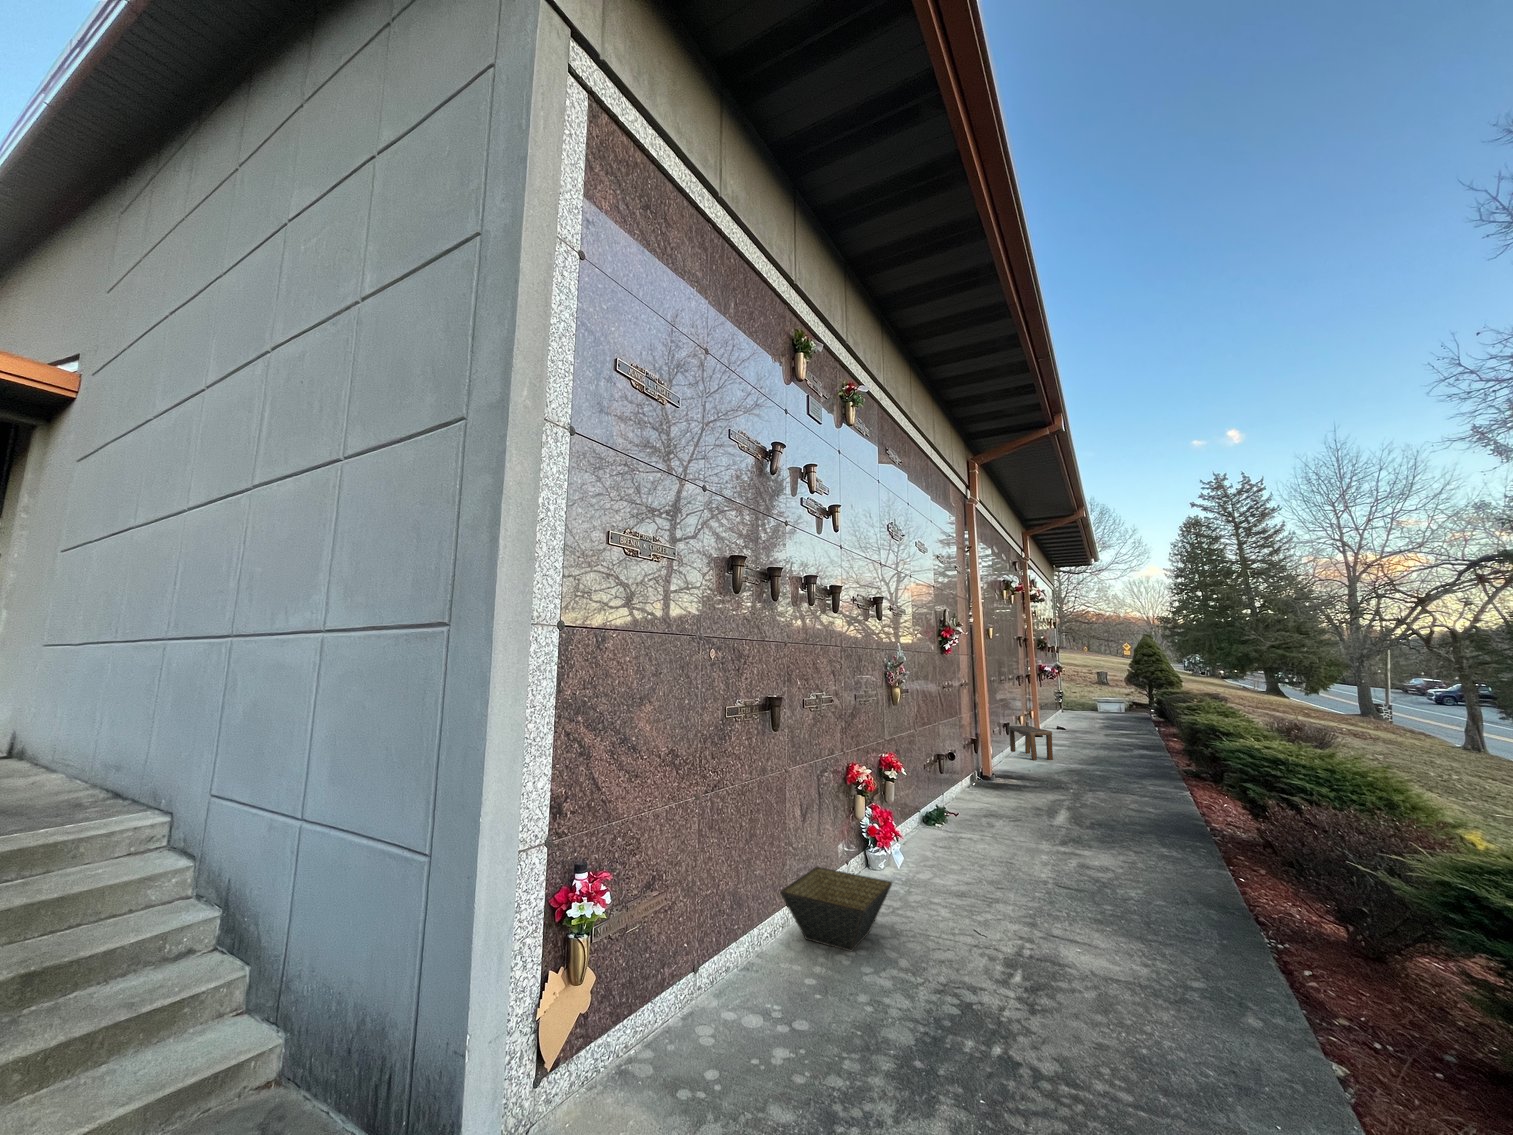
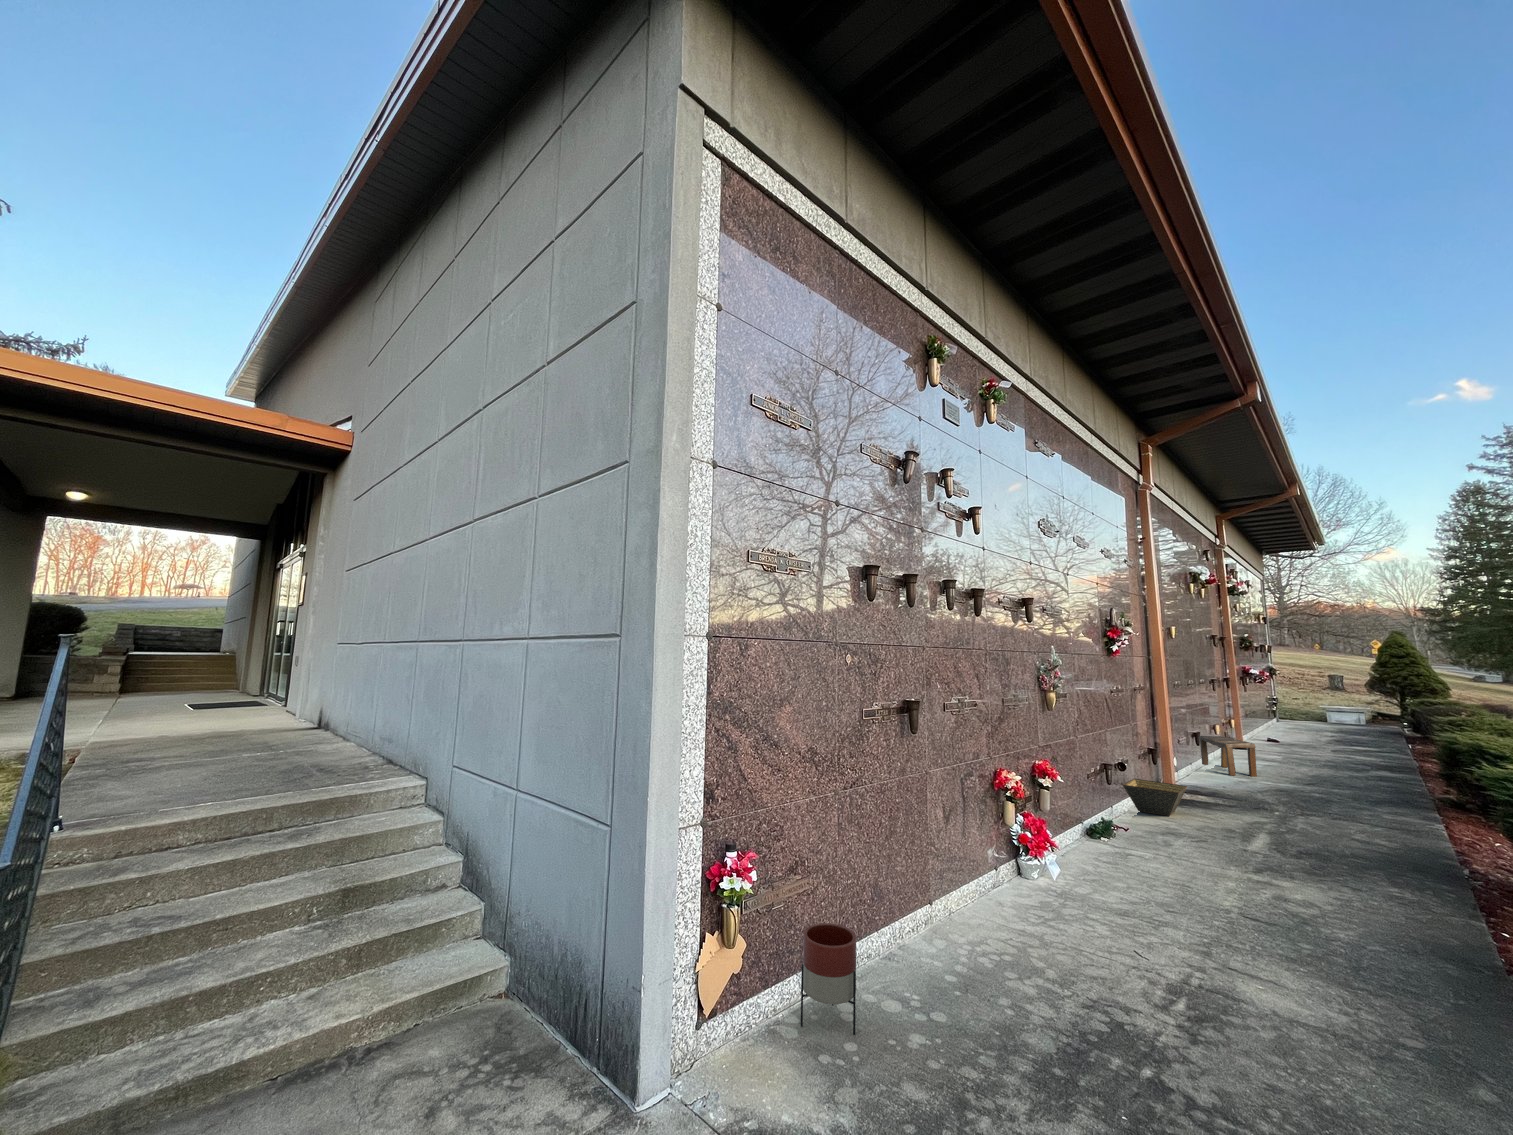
basket: present [780,867,892,951] -> present [1123,779,1187,816]
planter: none [655,940,718,1061] -> present [801,923,856,1035]

